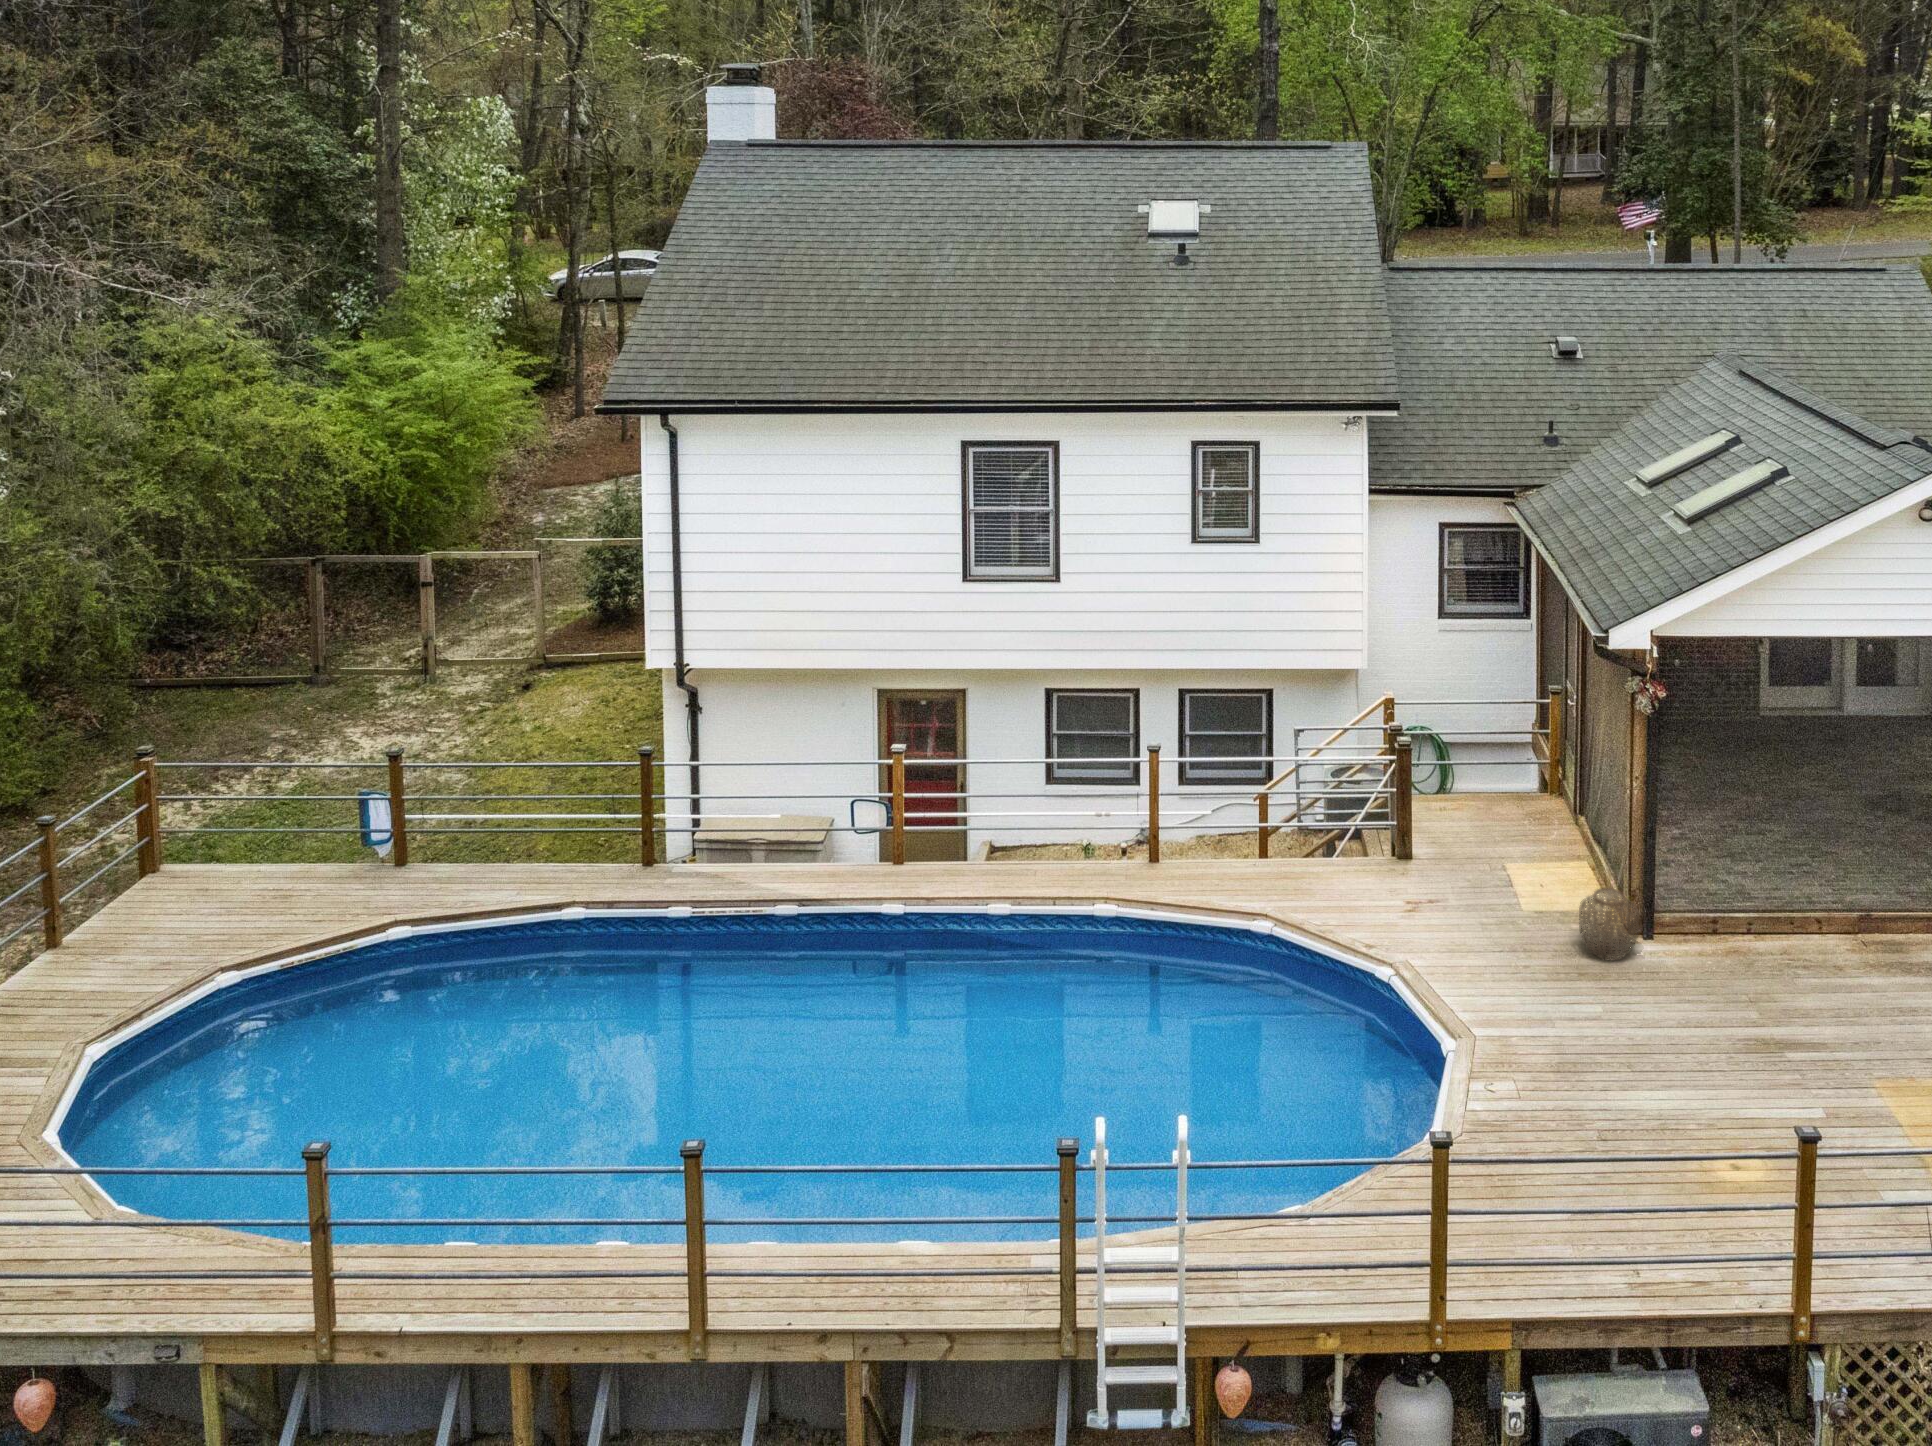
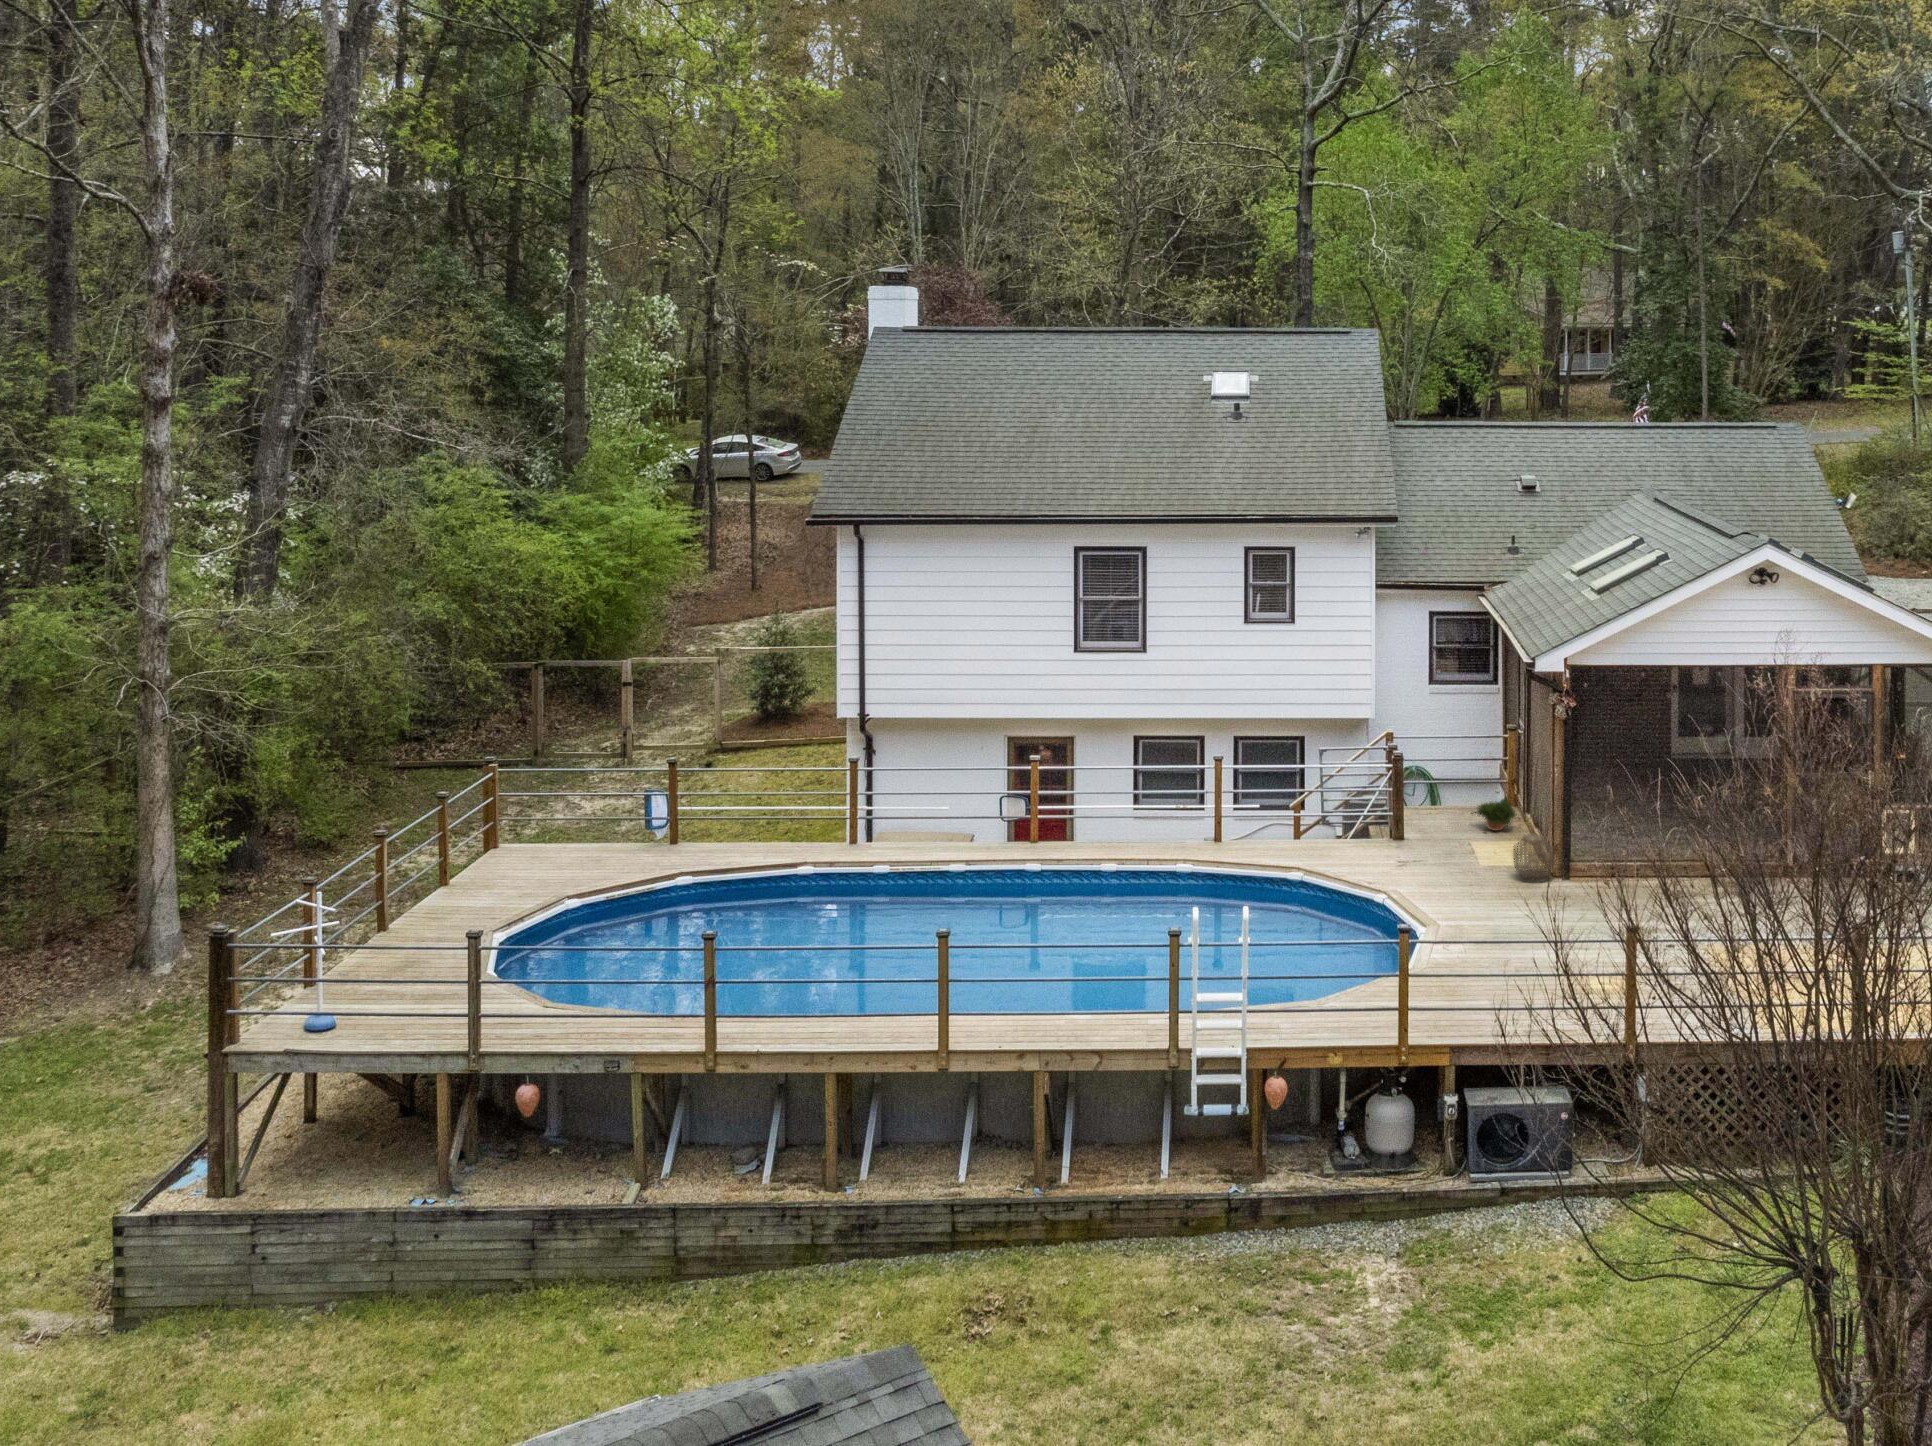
potted plant: none [1499,792,1574,846] -> present [1471,798,1521,833]

